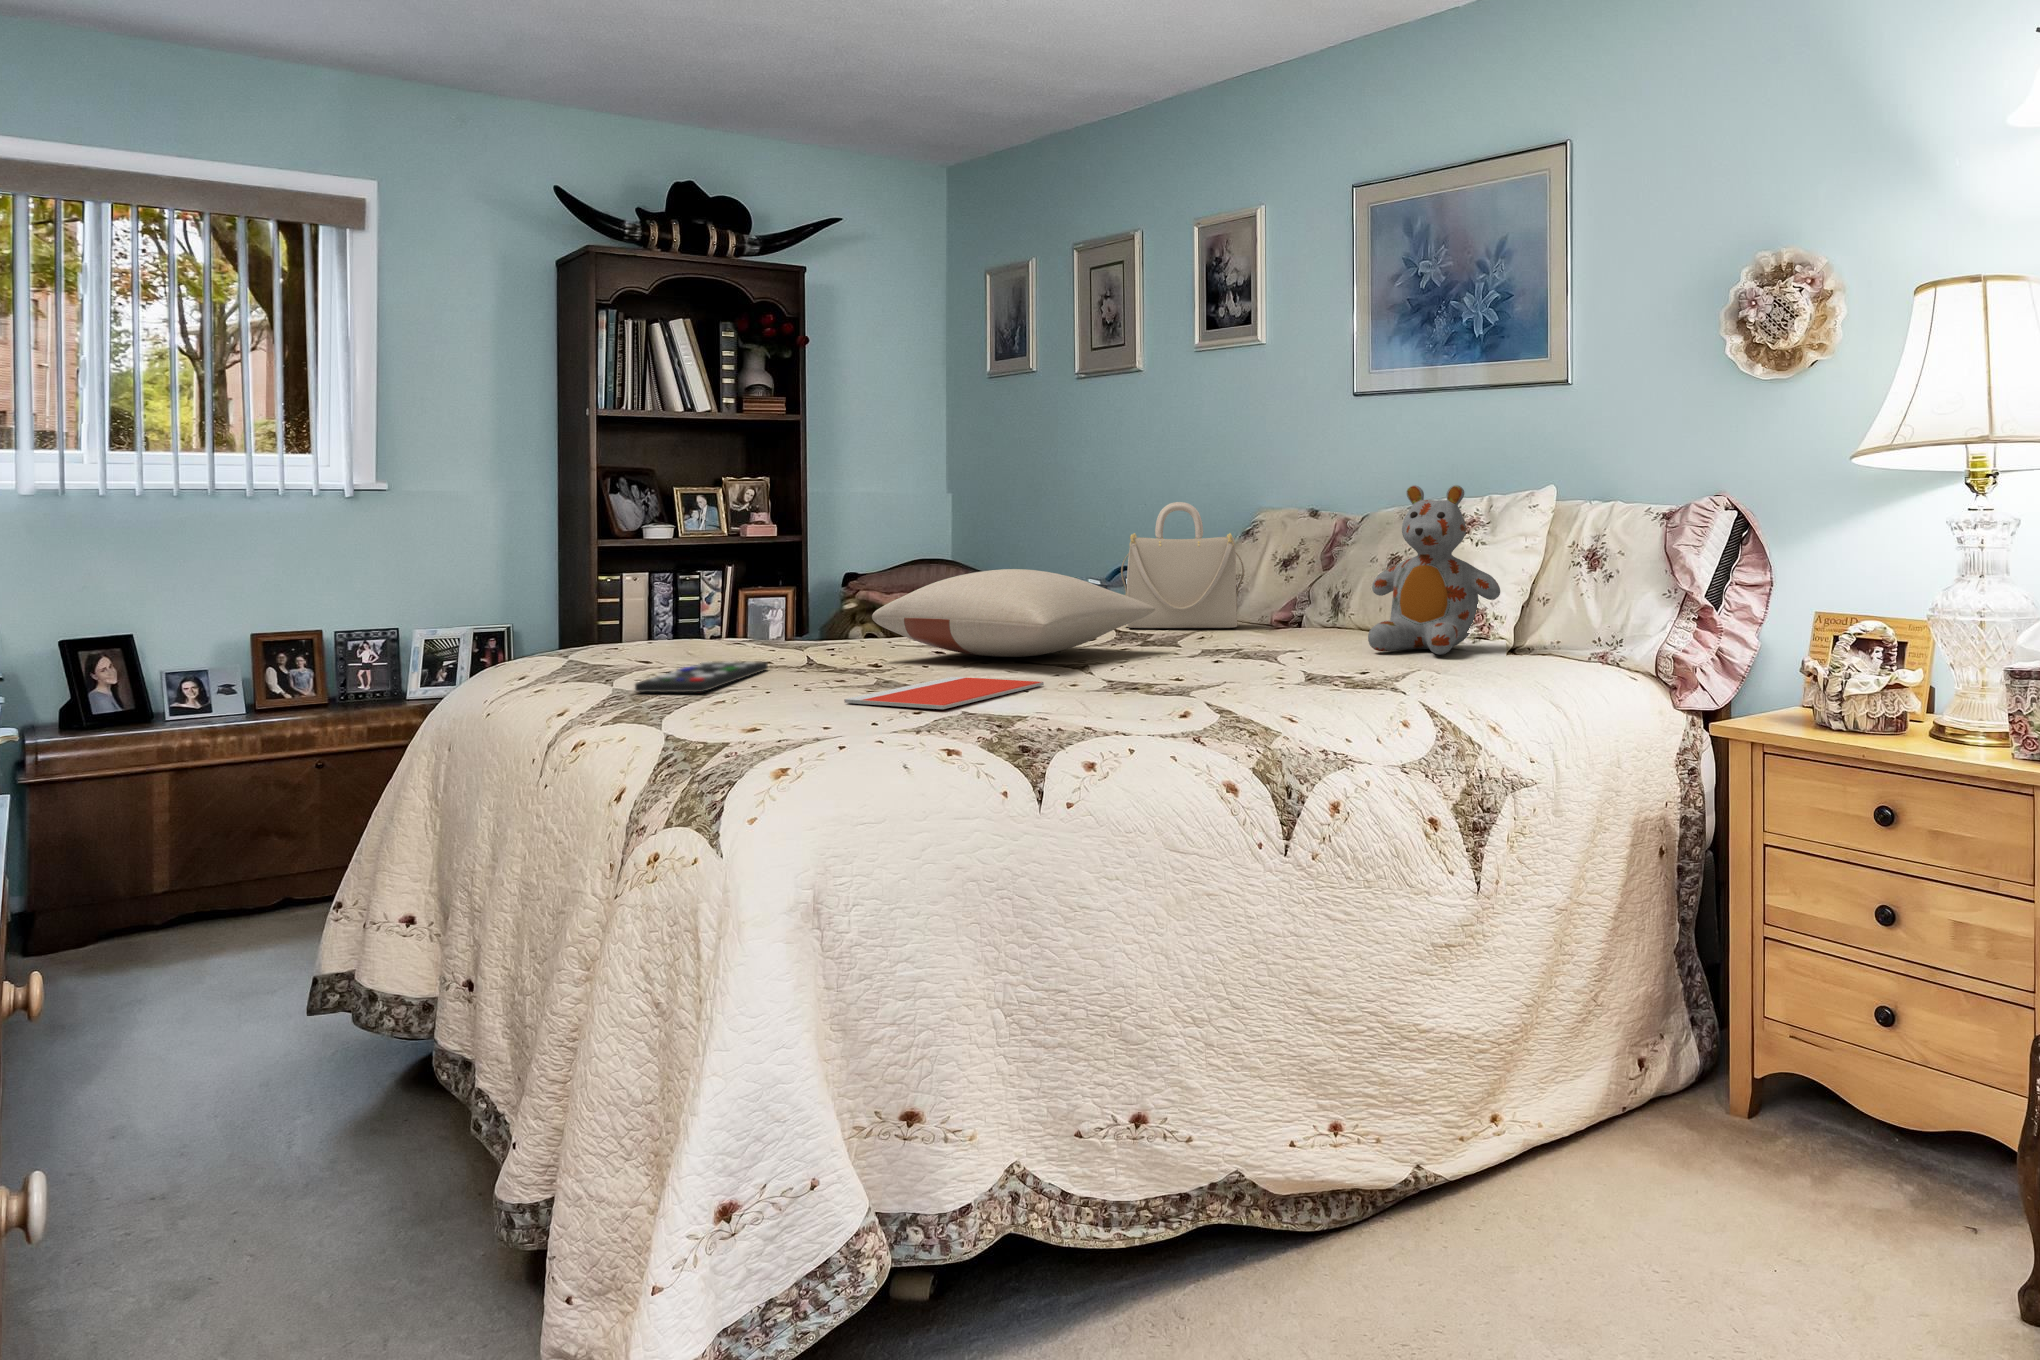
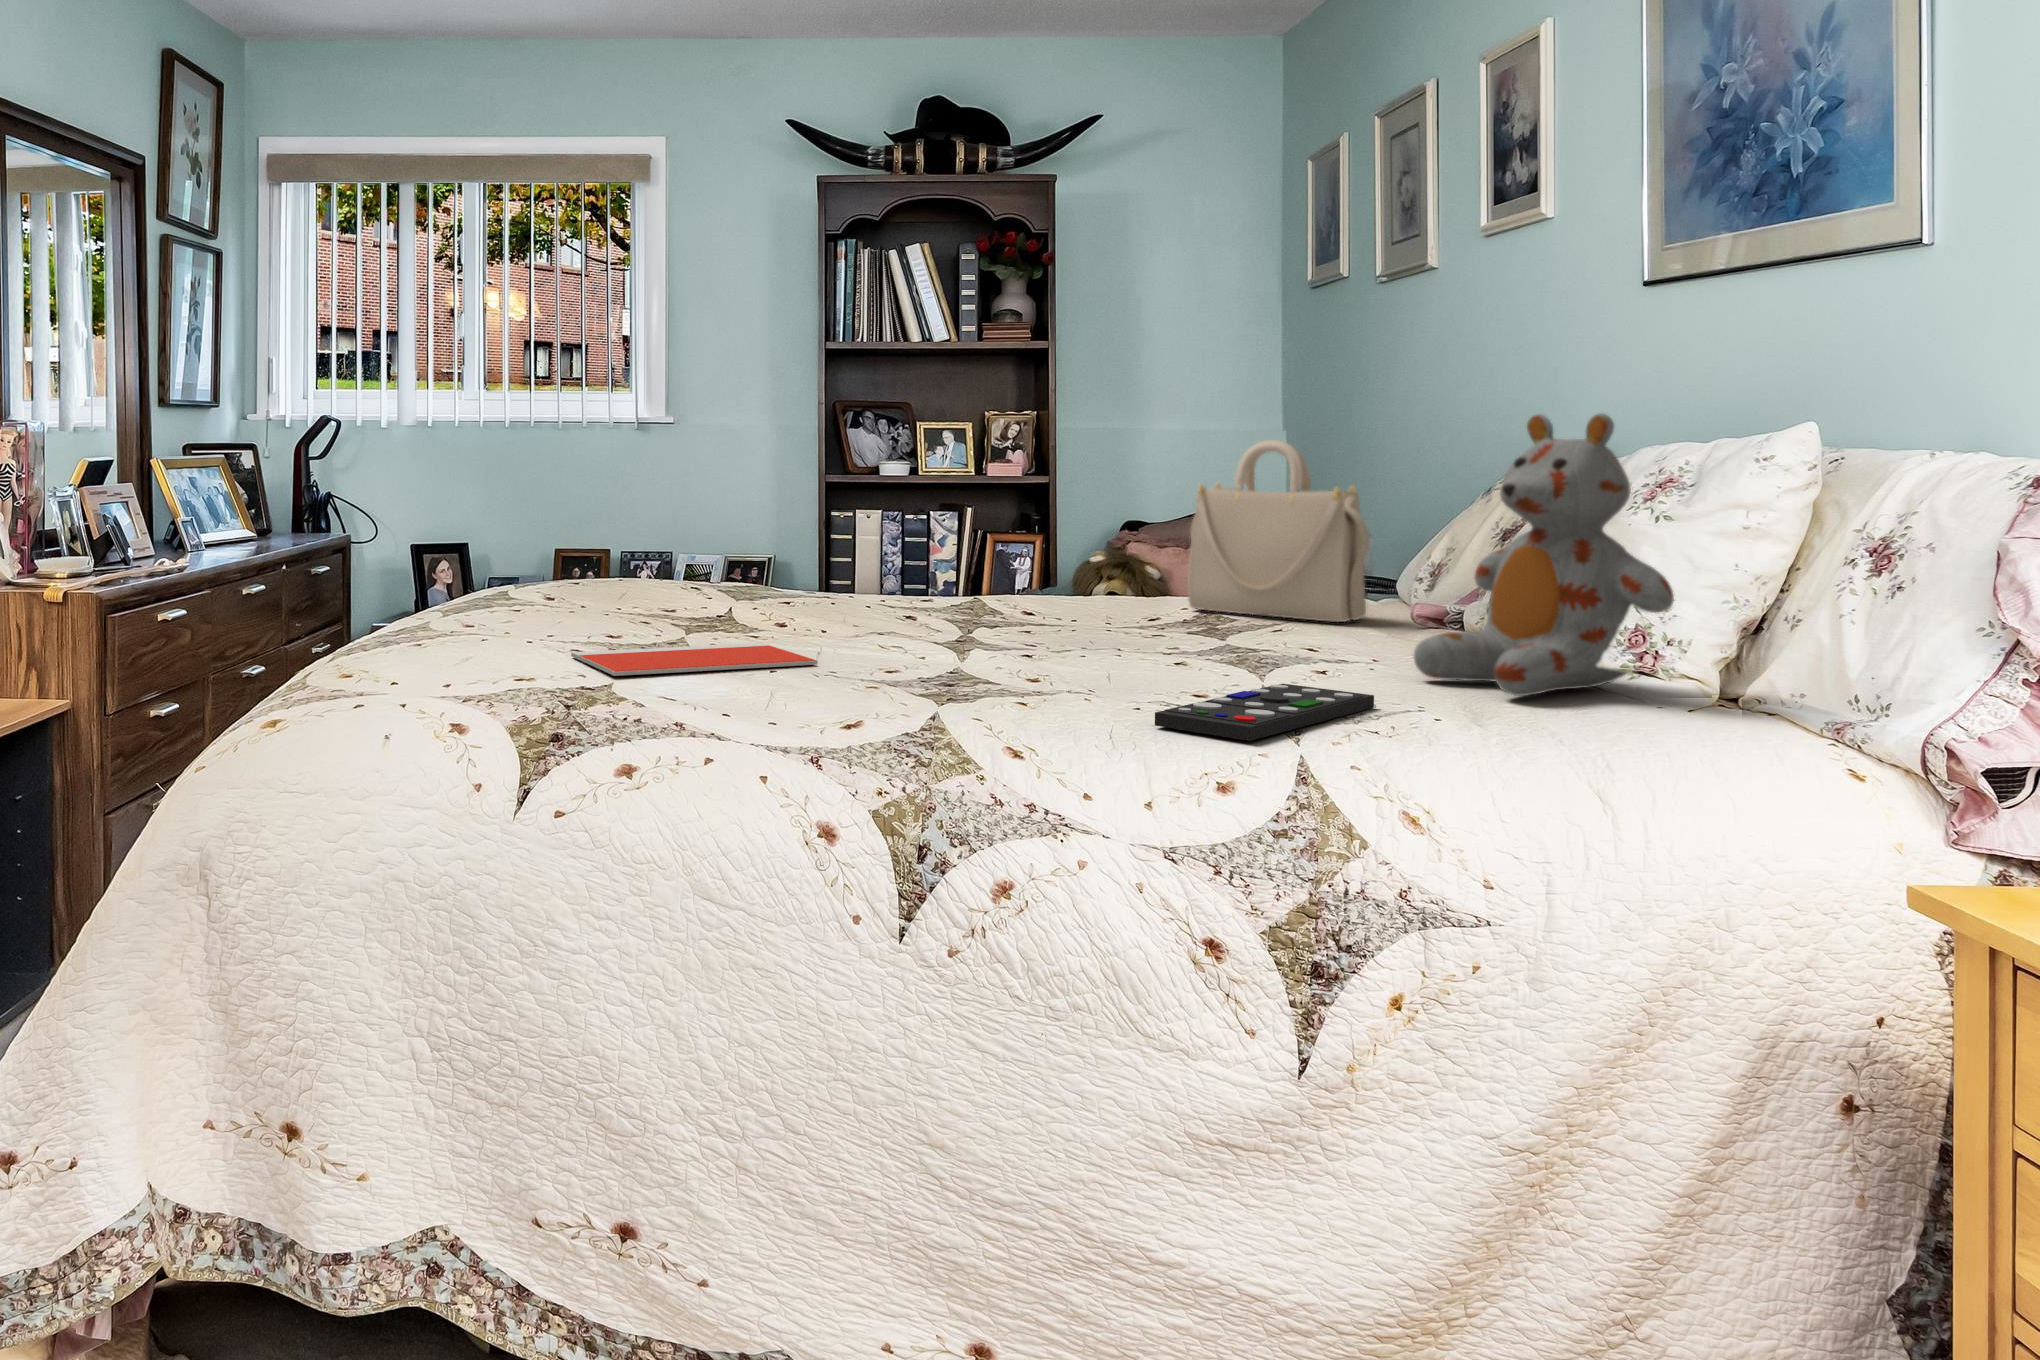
pillow: present [872,569,1155,657] -> none [765,522,1107,628]
remote control: present [635,662,768,692] -> present [1155,684,1374,741]

